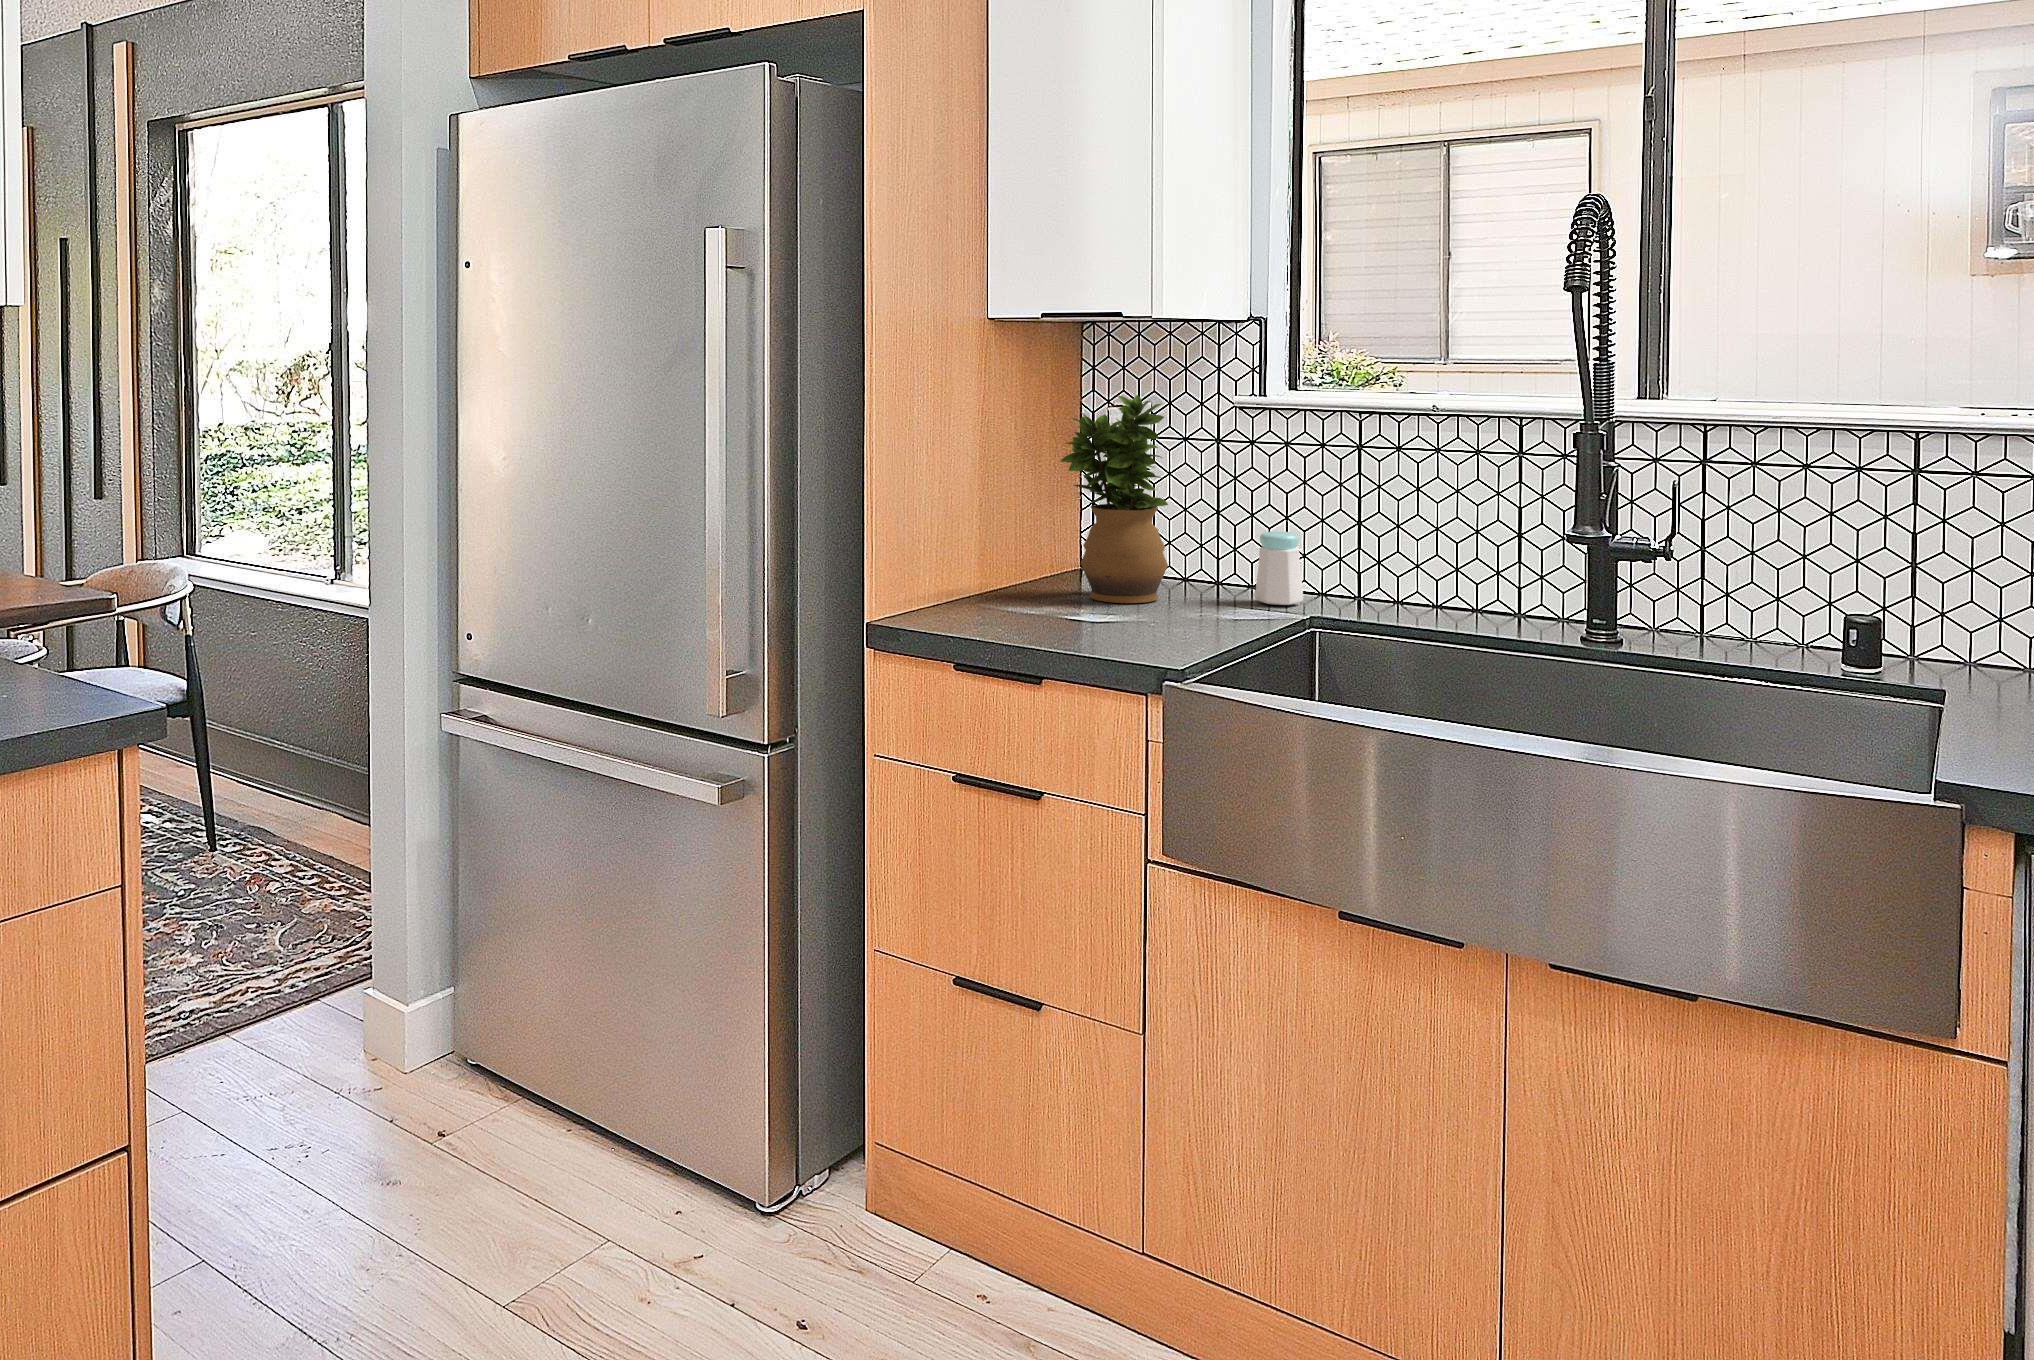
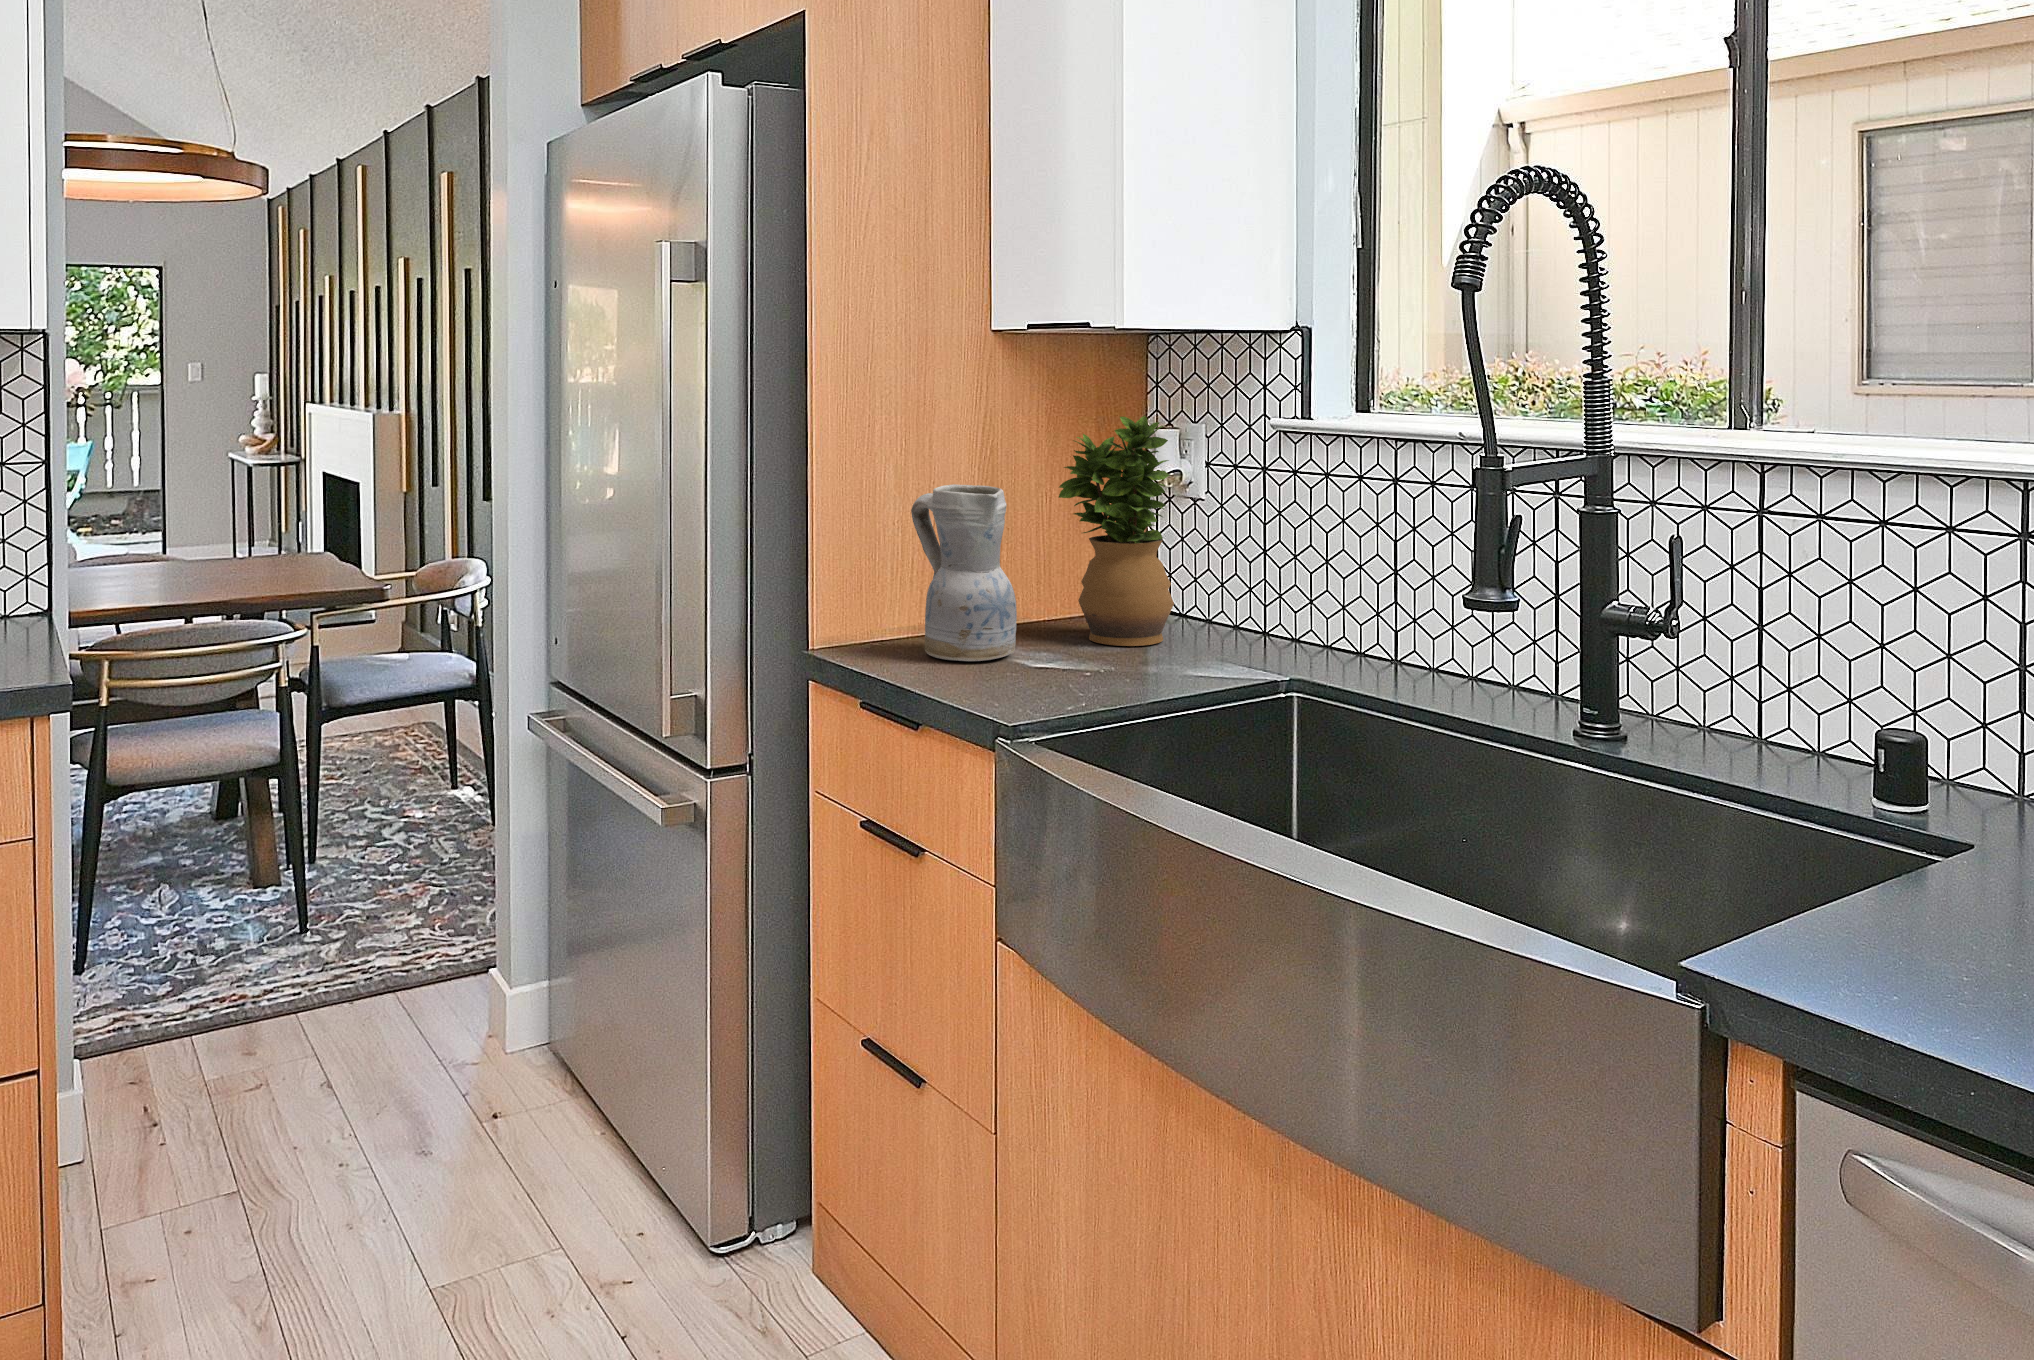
ceramic pitcher: none [961,460,1066,623] -> present [911,484,1017,661]
salt shaker: present [1255,531,1303,605] -> none [1265,574,1315,659]

